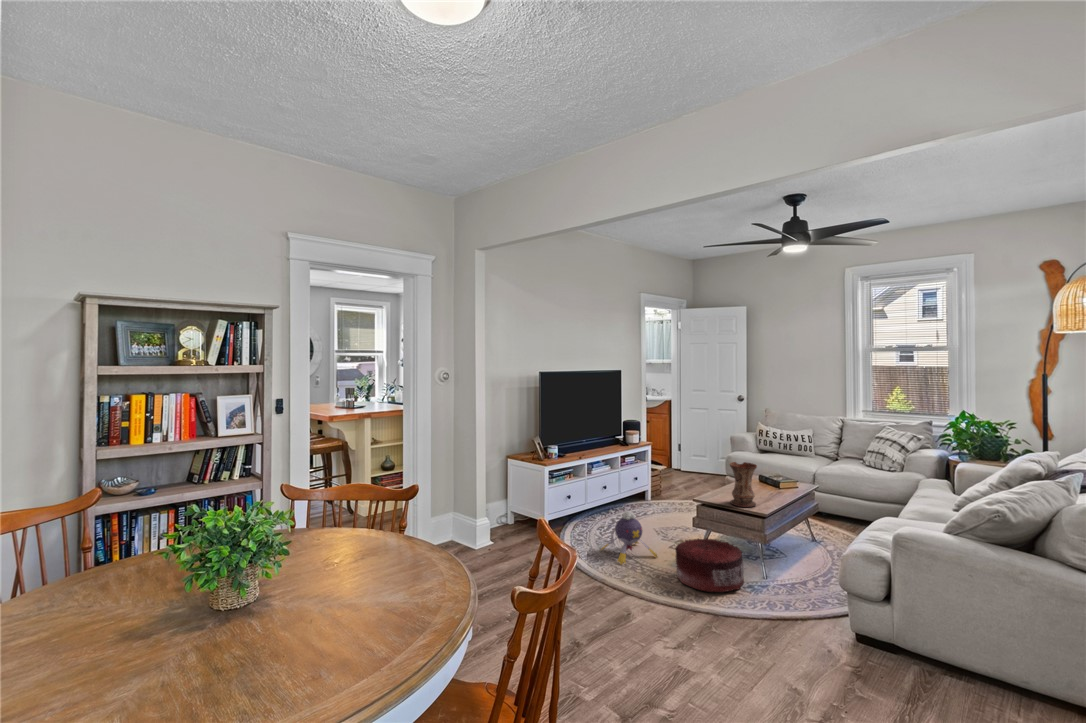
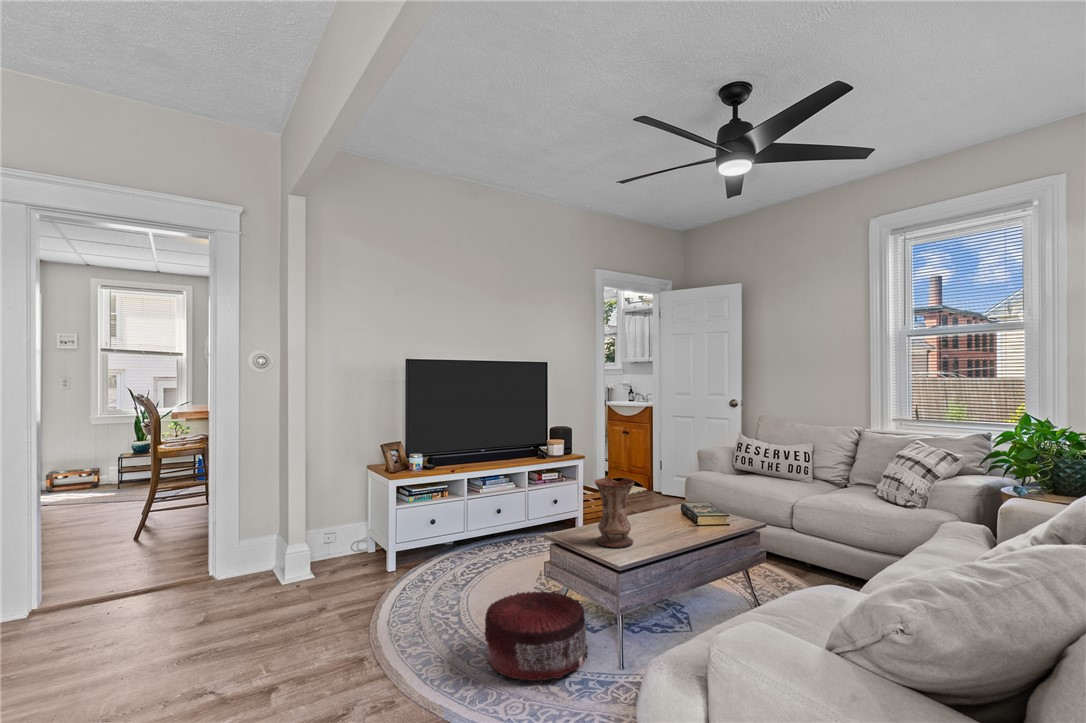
plush toy: present [601,511,657,564] -> none [427,544,500,623]

